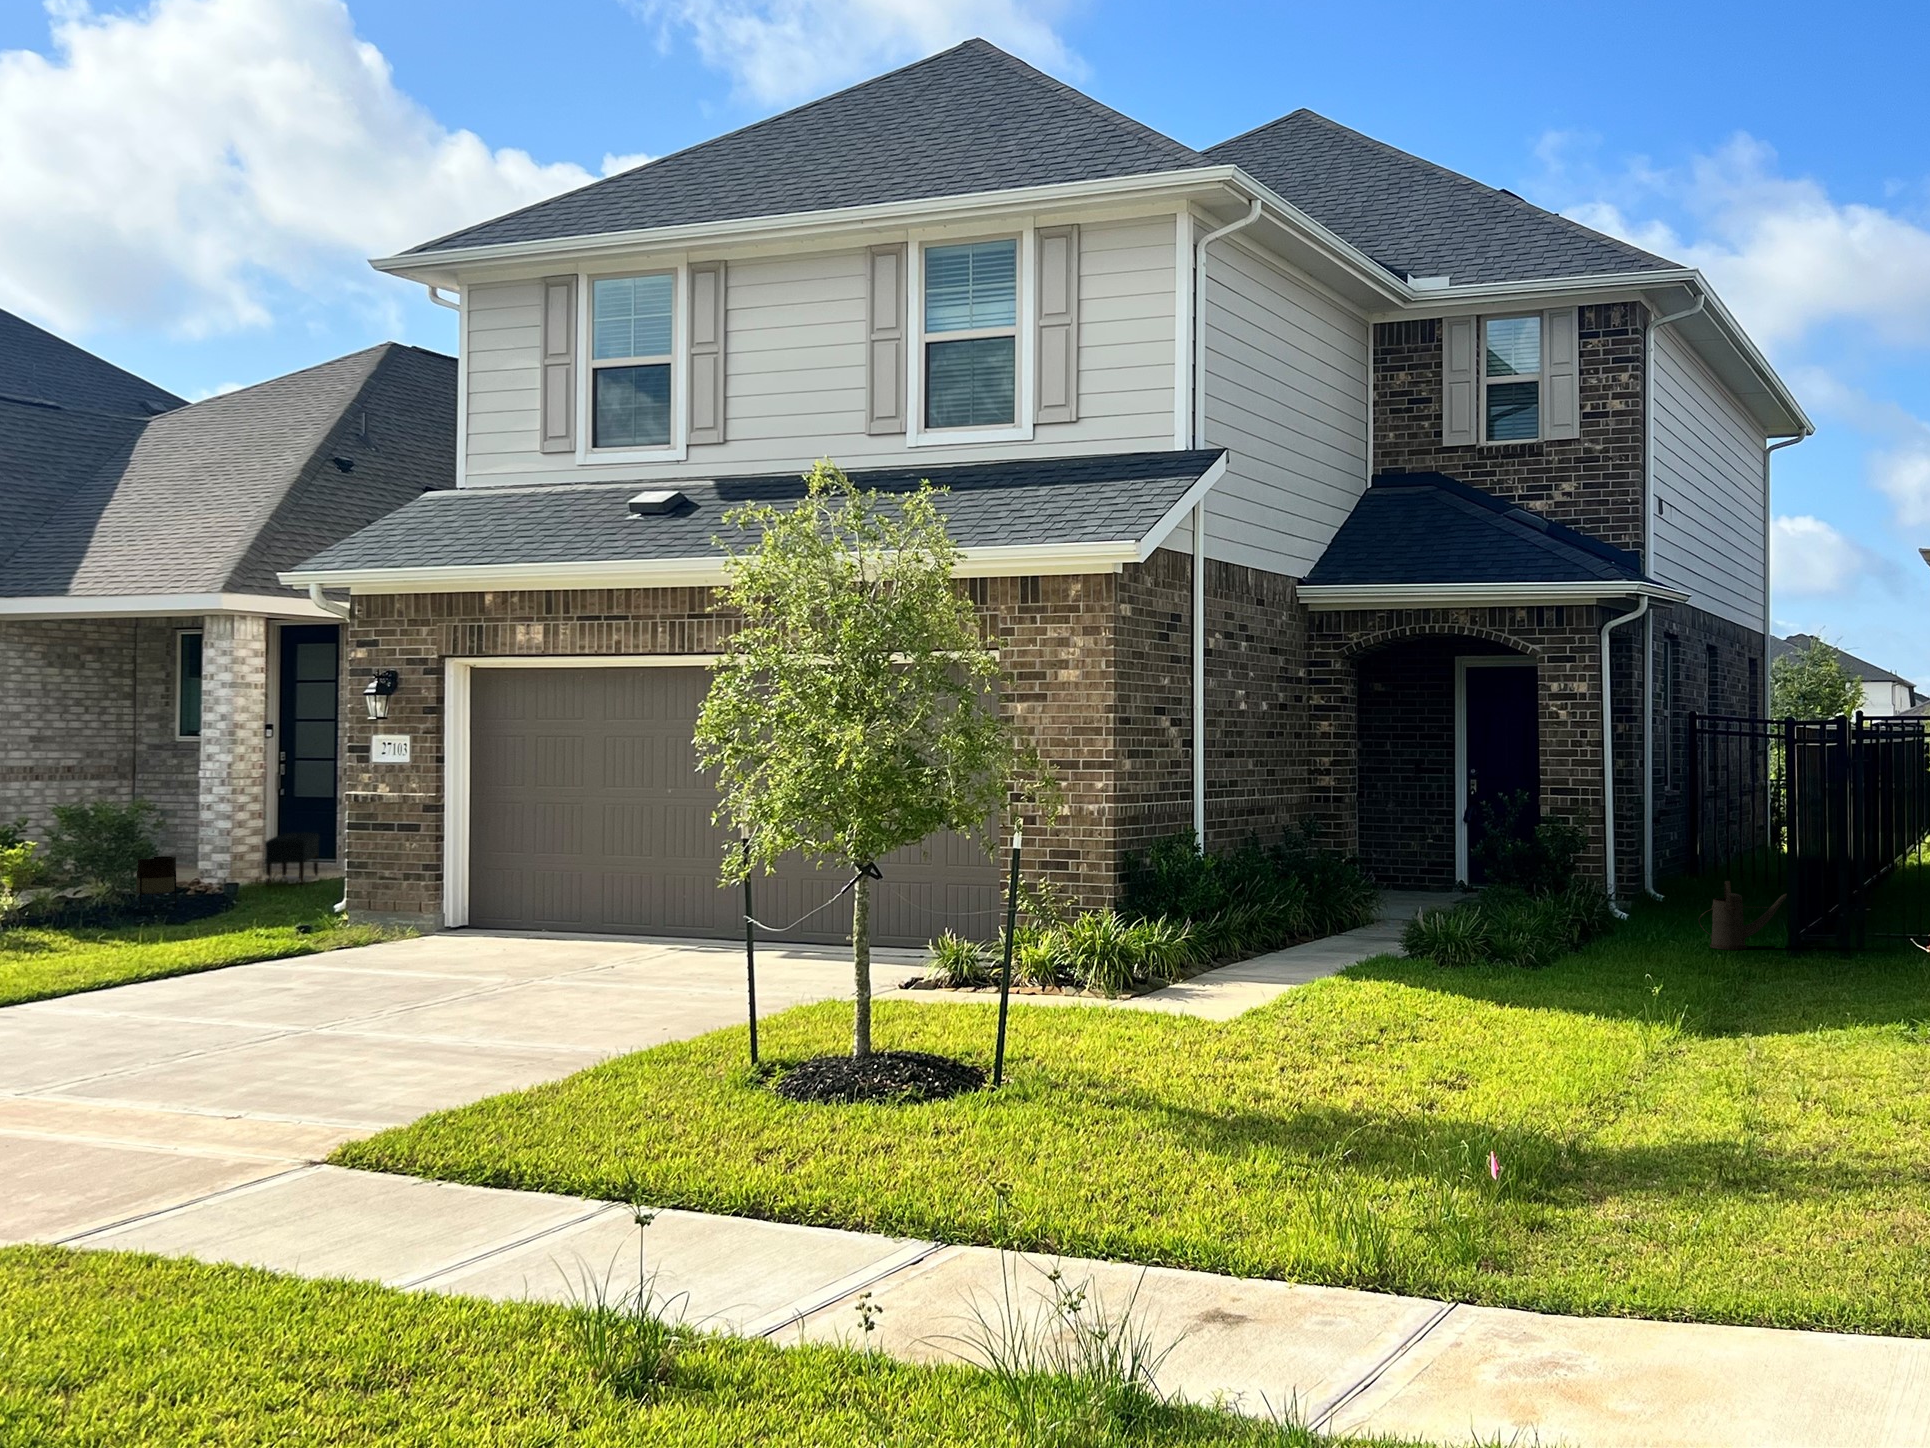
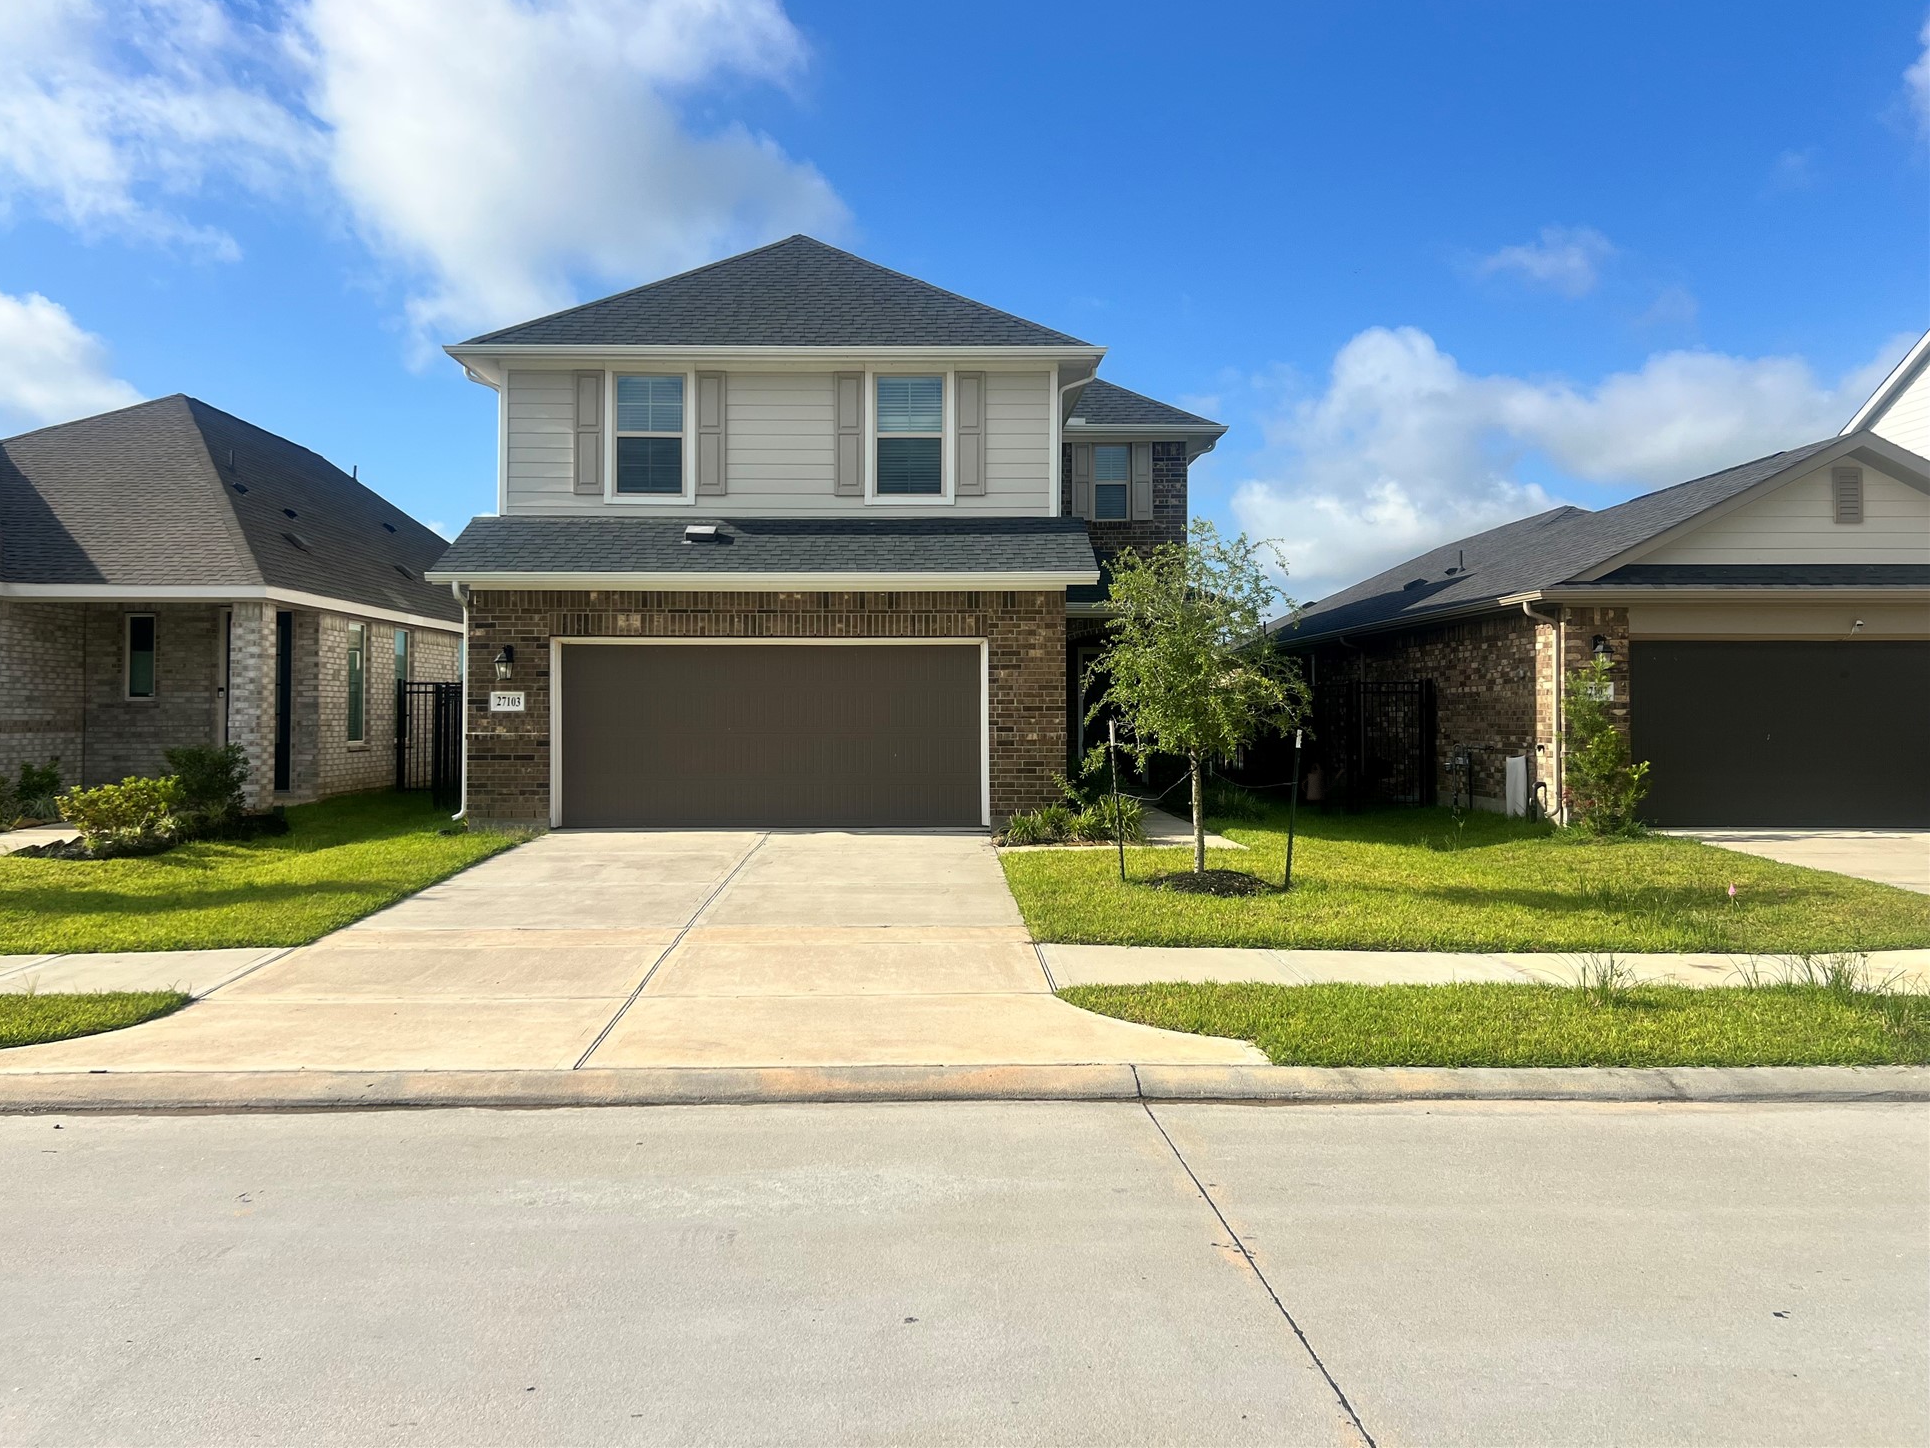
bench: present [265,832,320,885] -> none [241,771,290,813]
planter: present [136,856,176,909] -> none [216,791,250,834]

